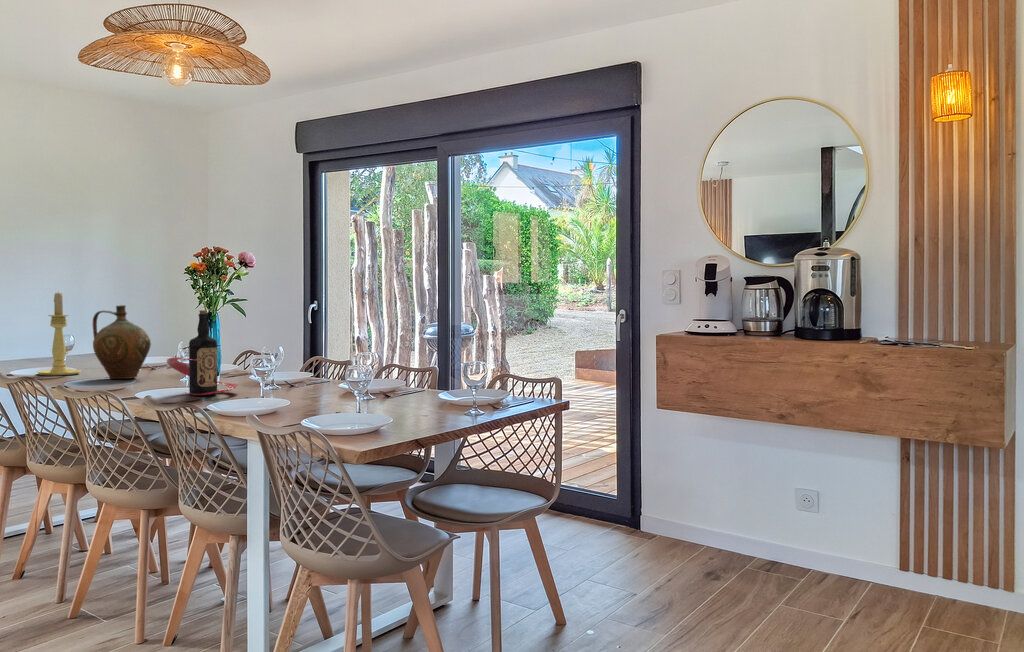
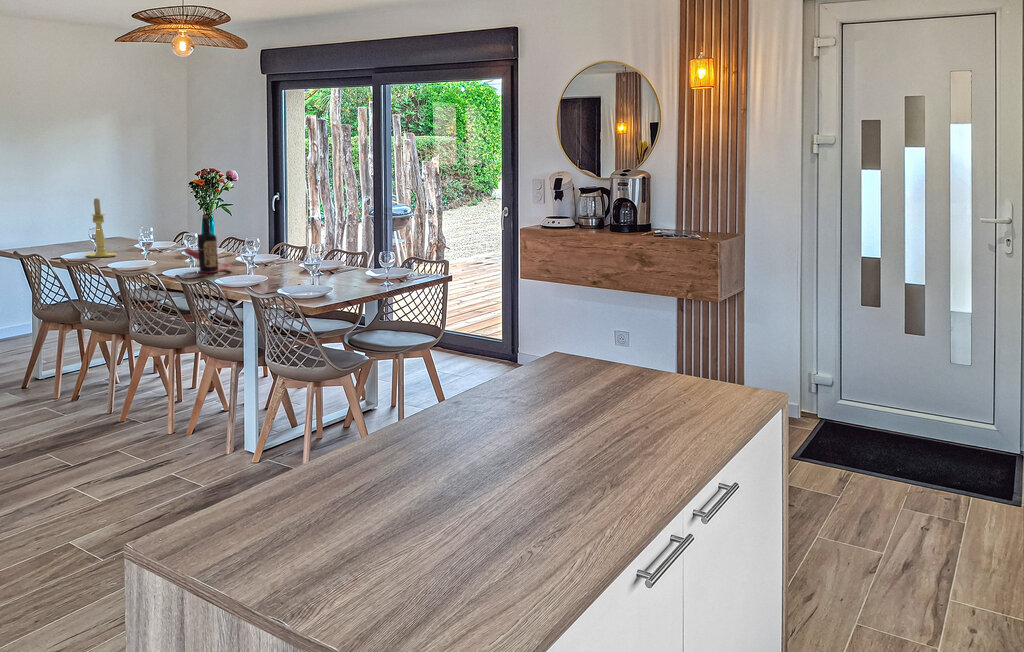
ceramic jug: present [93,305,151,379] -> none [125,208,167,260]

